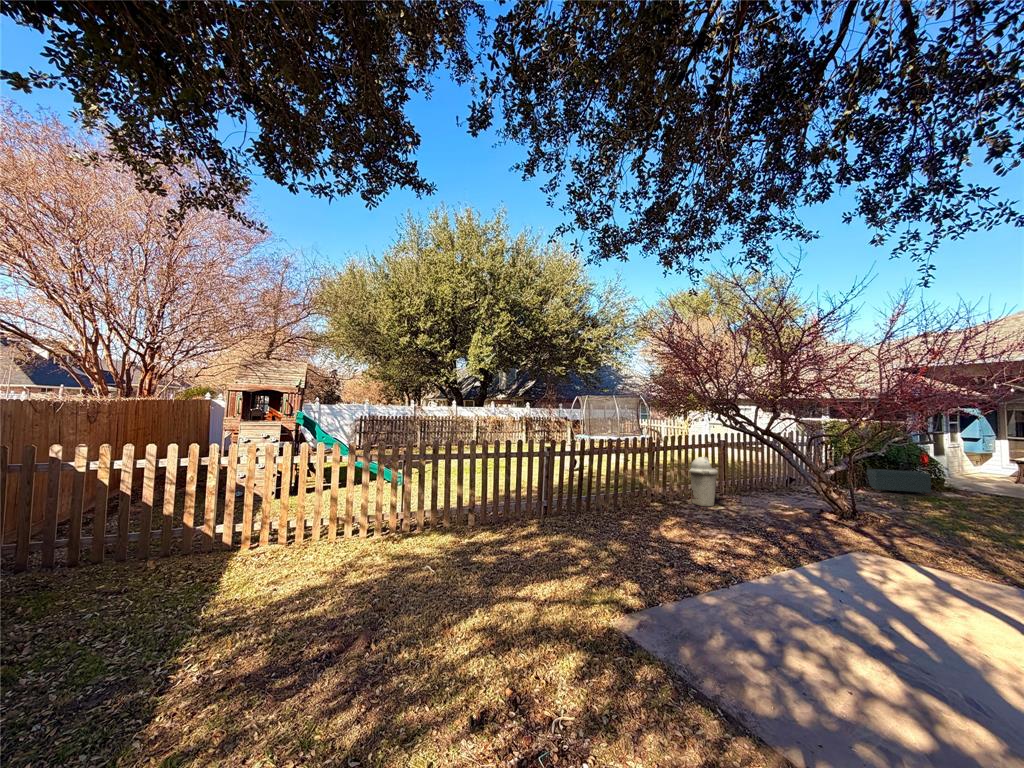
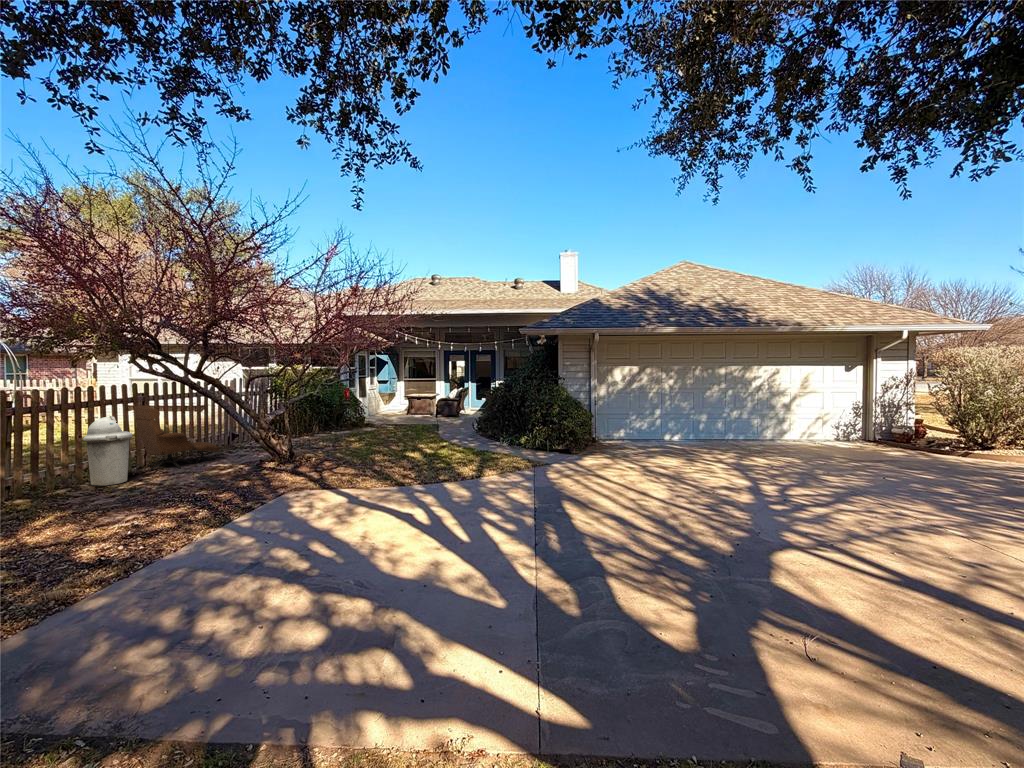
lounge chair: none [718,450,781,503] -> present [135,406,220,470]
bench: present [867,469,931,496] -> none [308,411,356,434]

